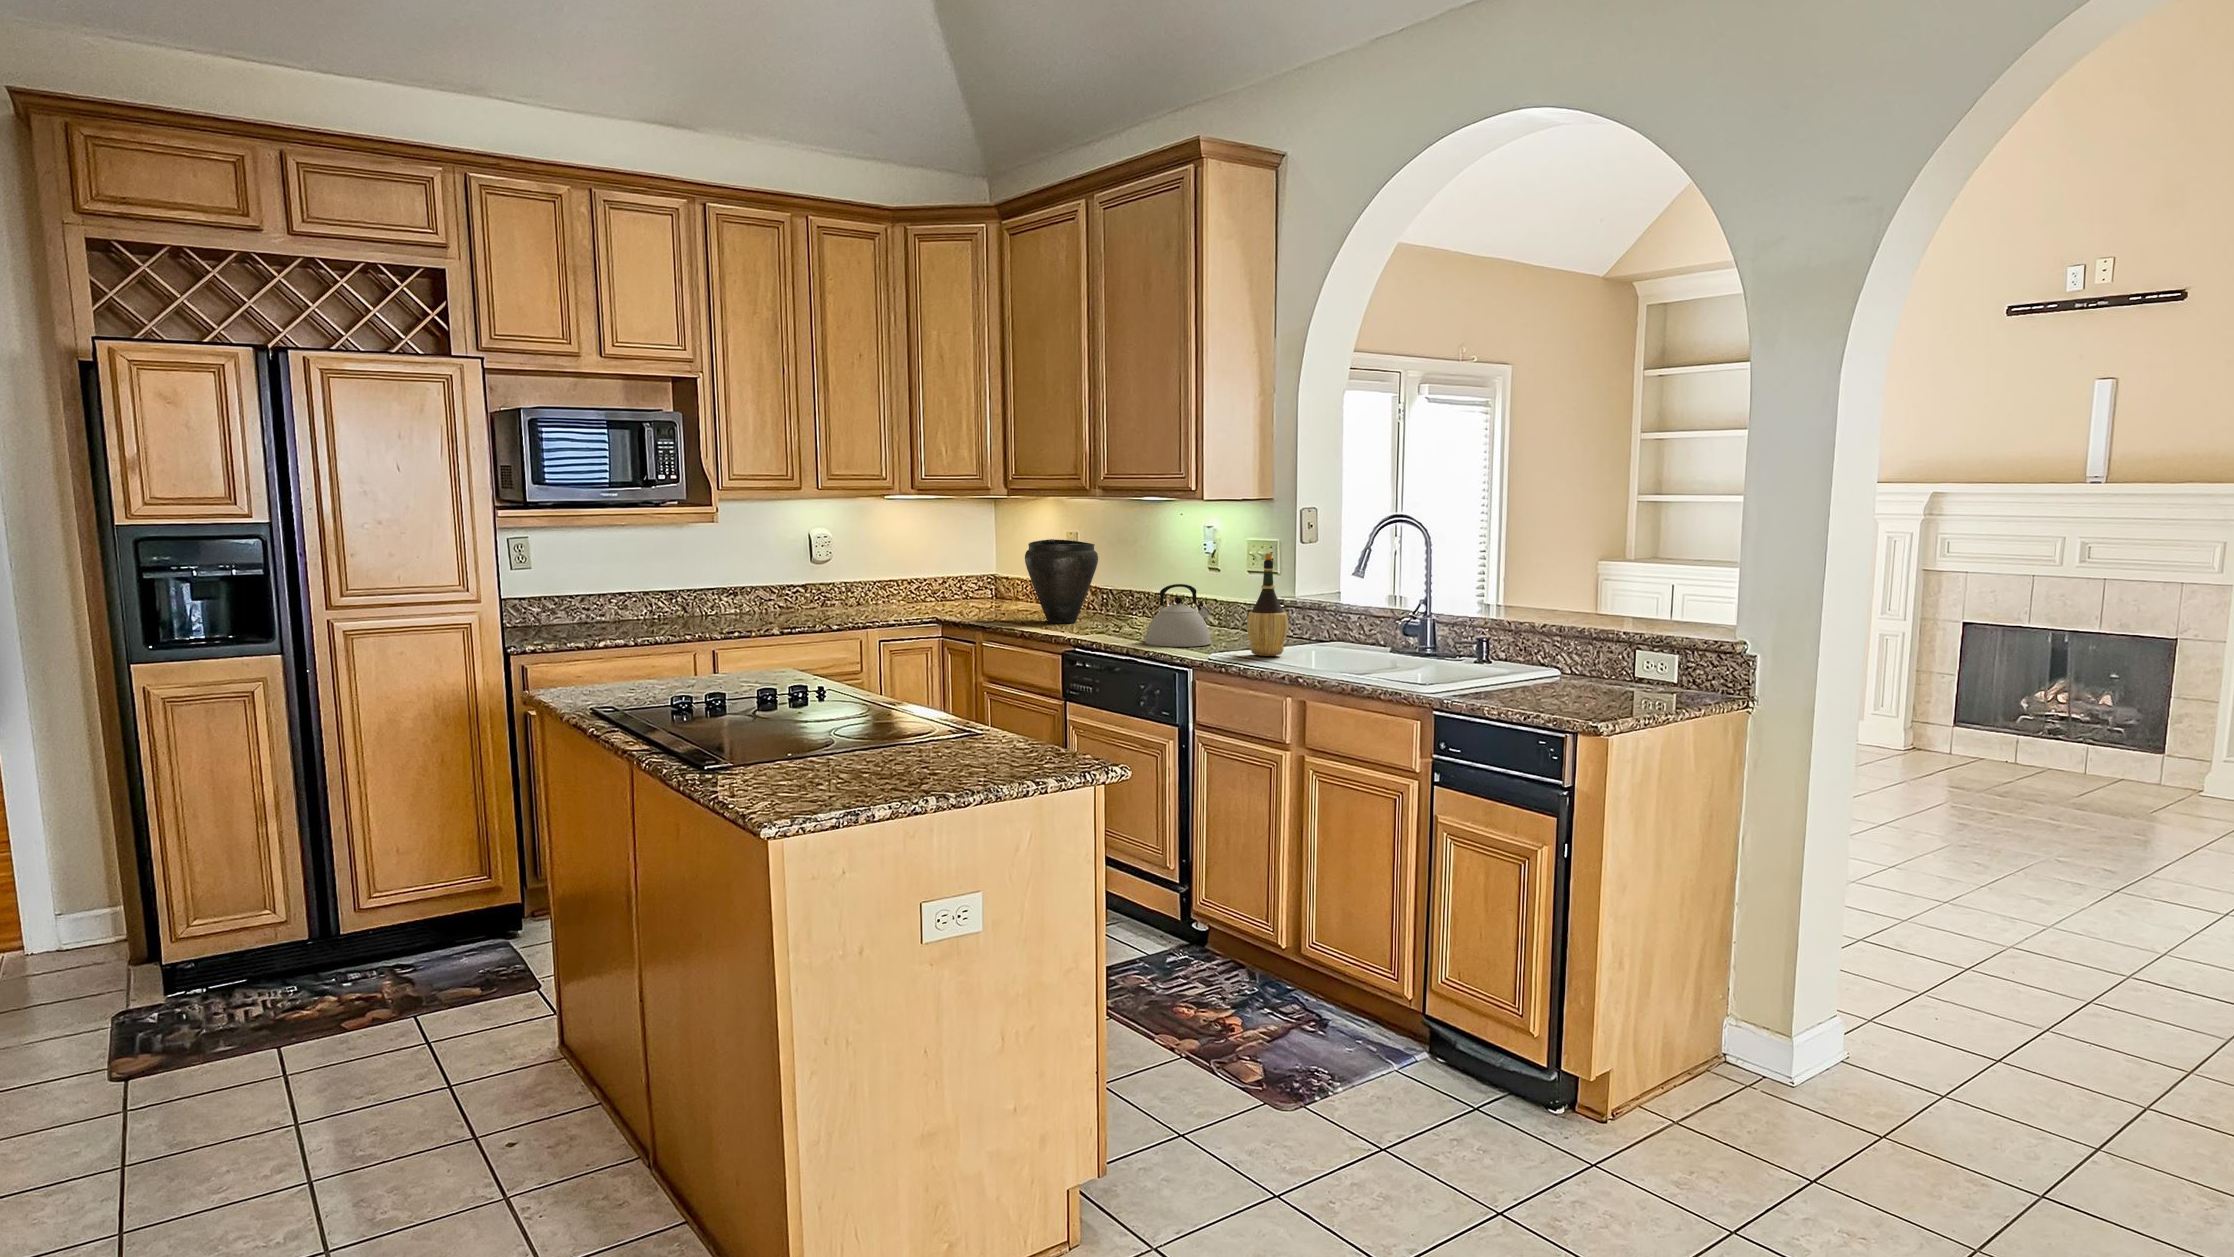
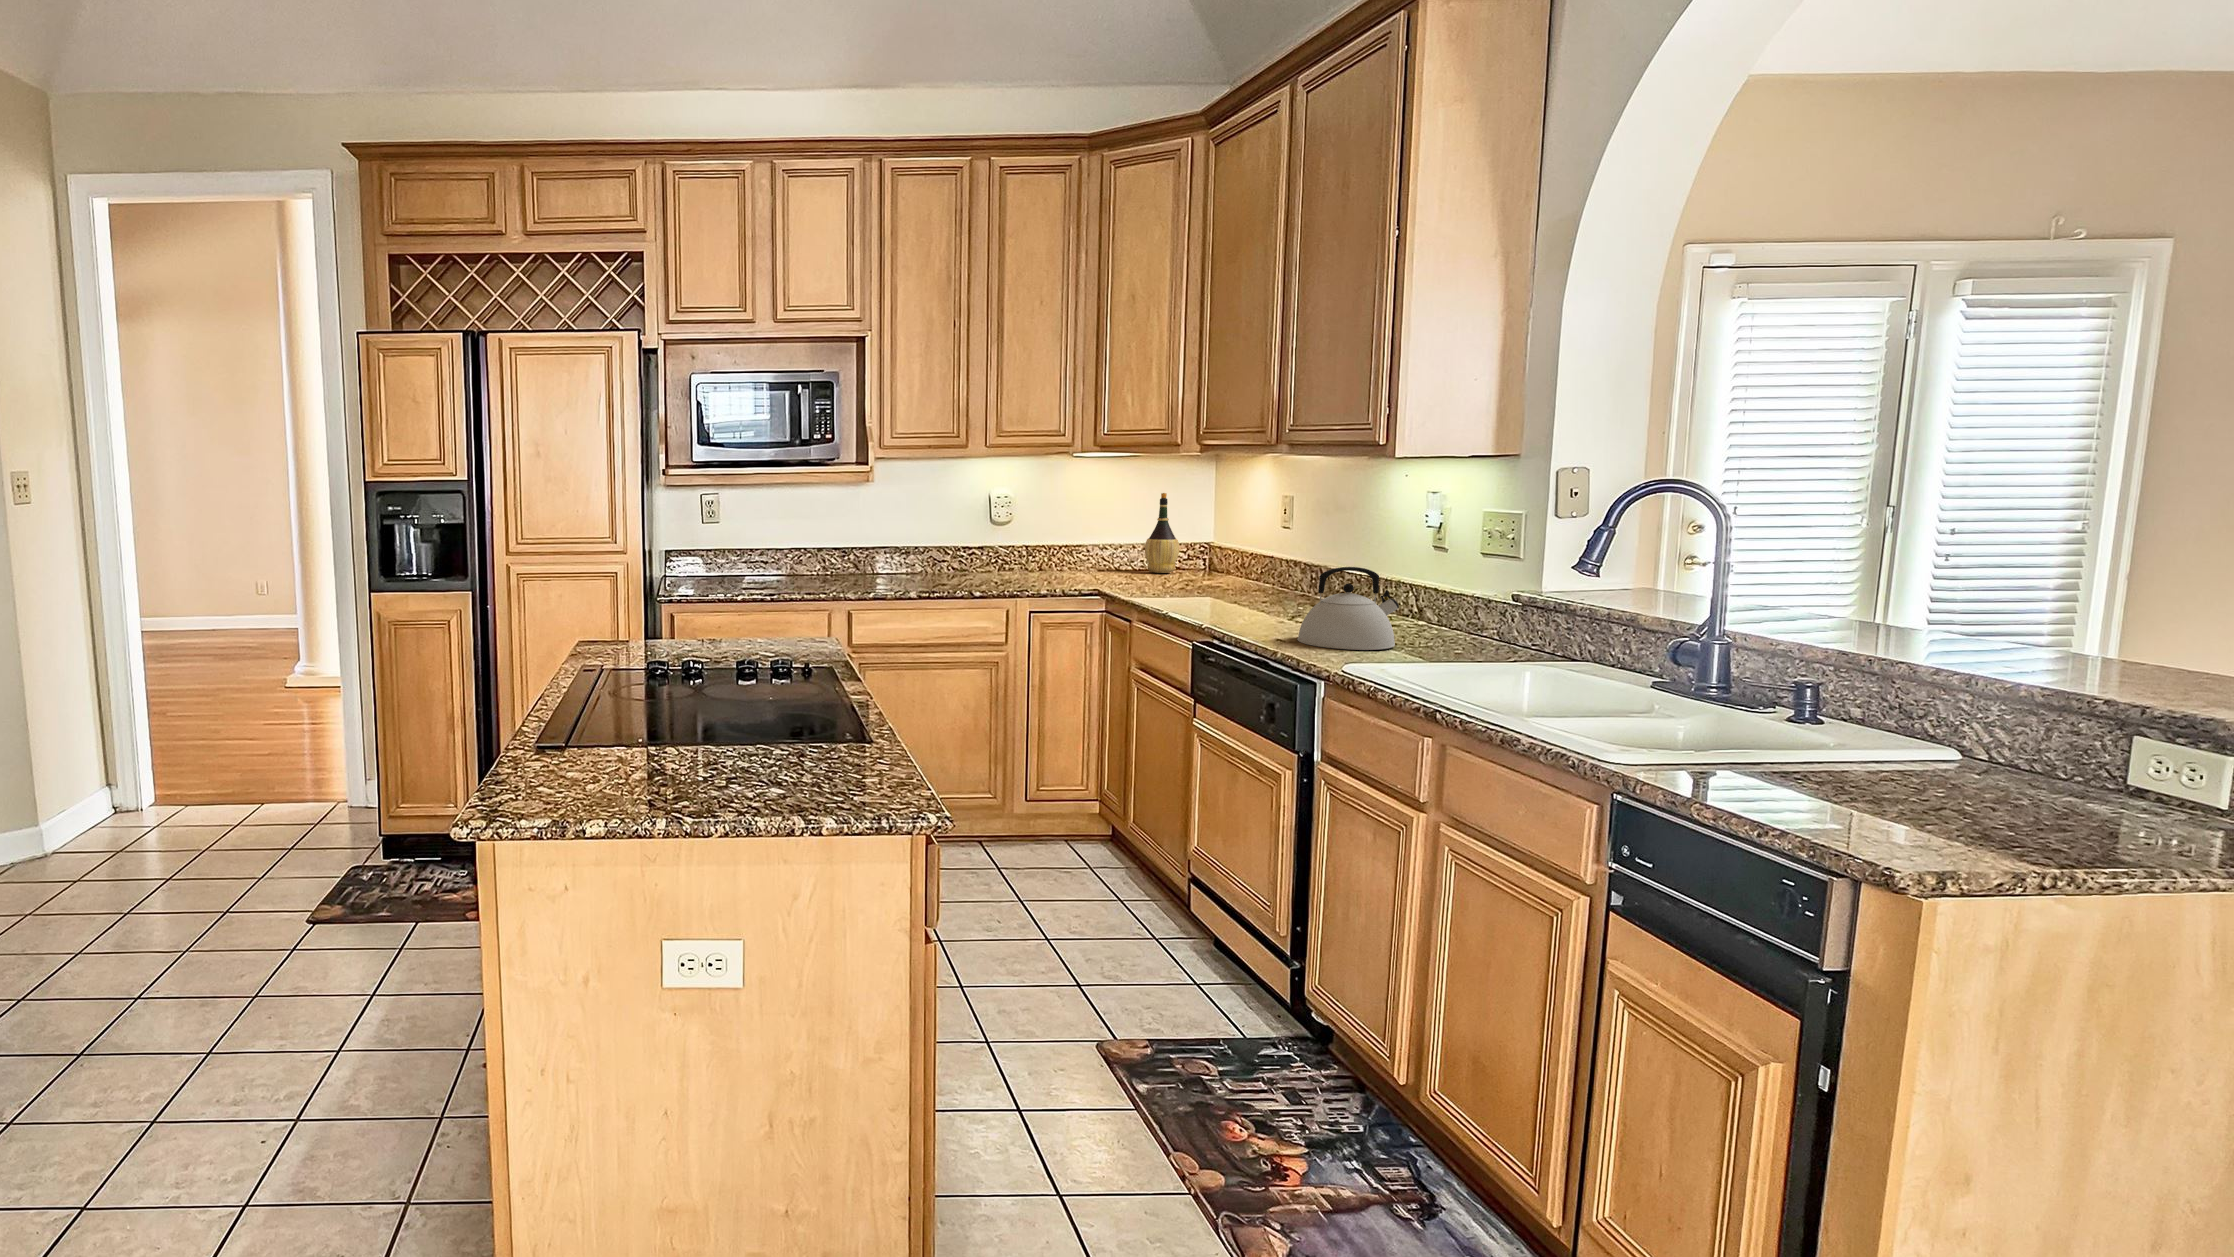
vase: present [1025,539,1098,623] -> none [1199,502,1295,603]
wine bottle: present [1247,553,1288,656] -> present [1145,493,1179,573]

